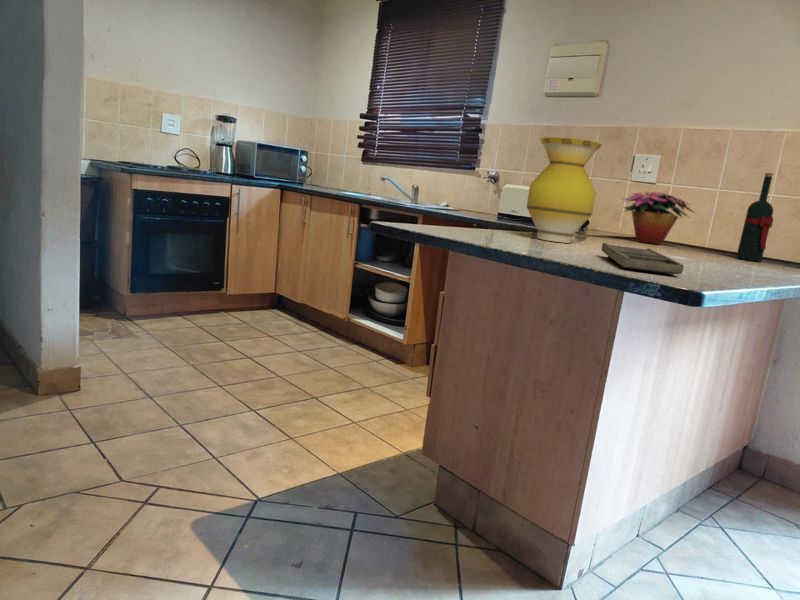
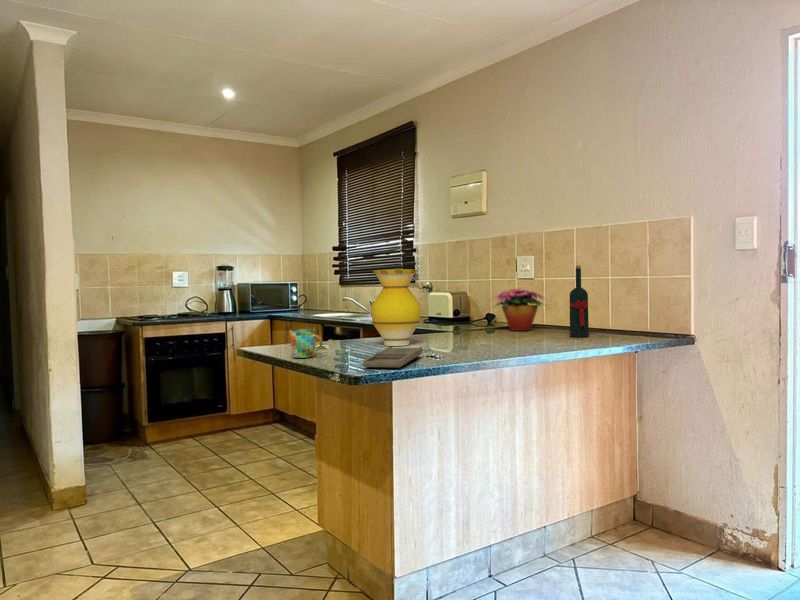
mug: none [463,200,511,242] -> present [290,329,323,358]

